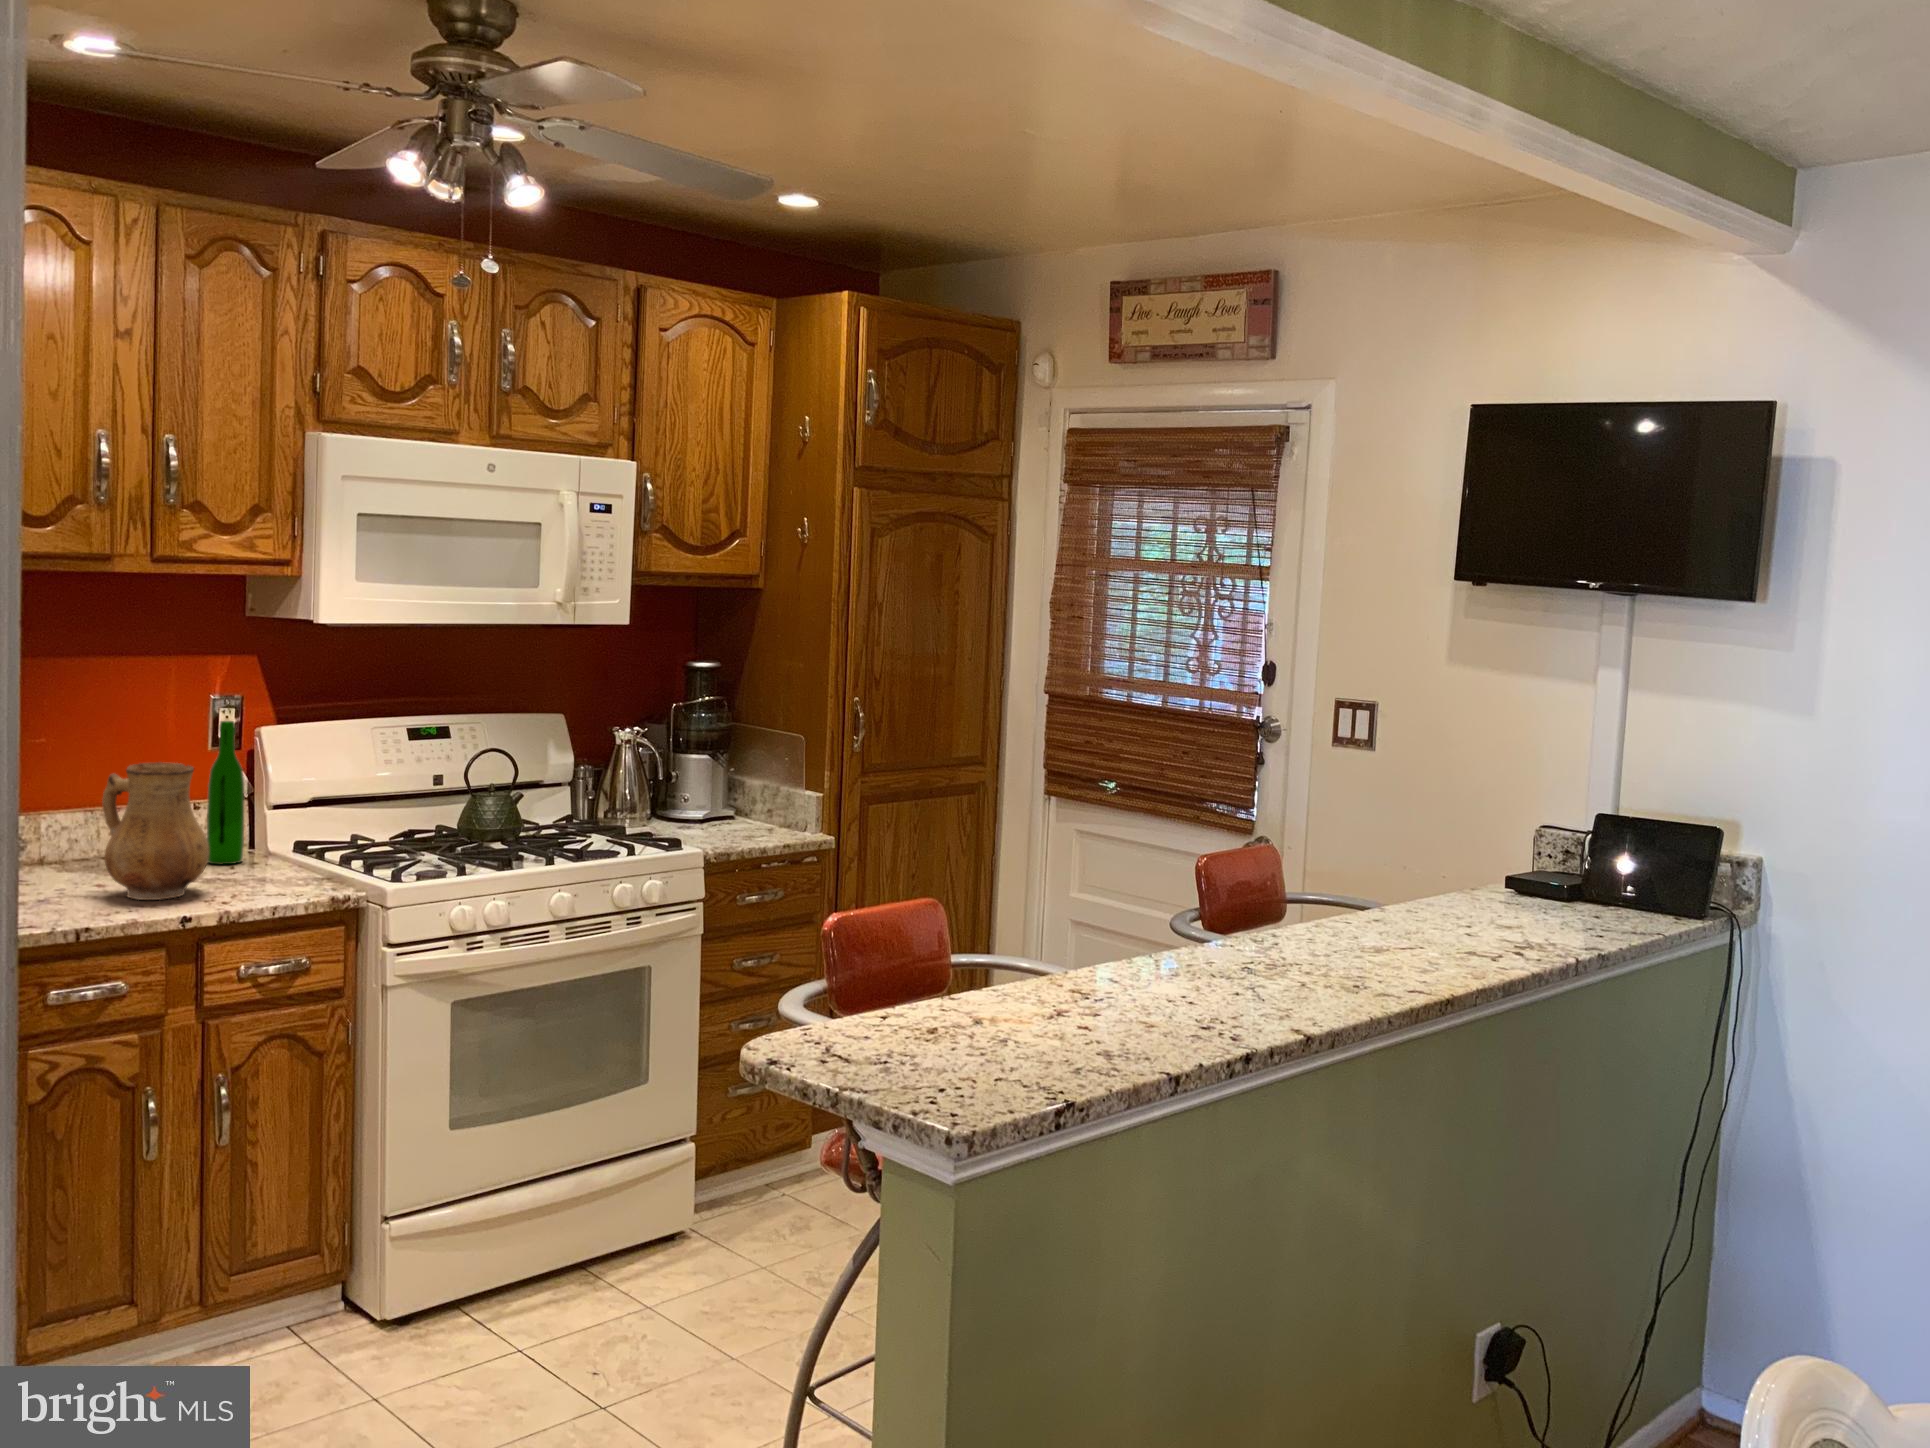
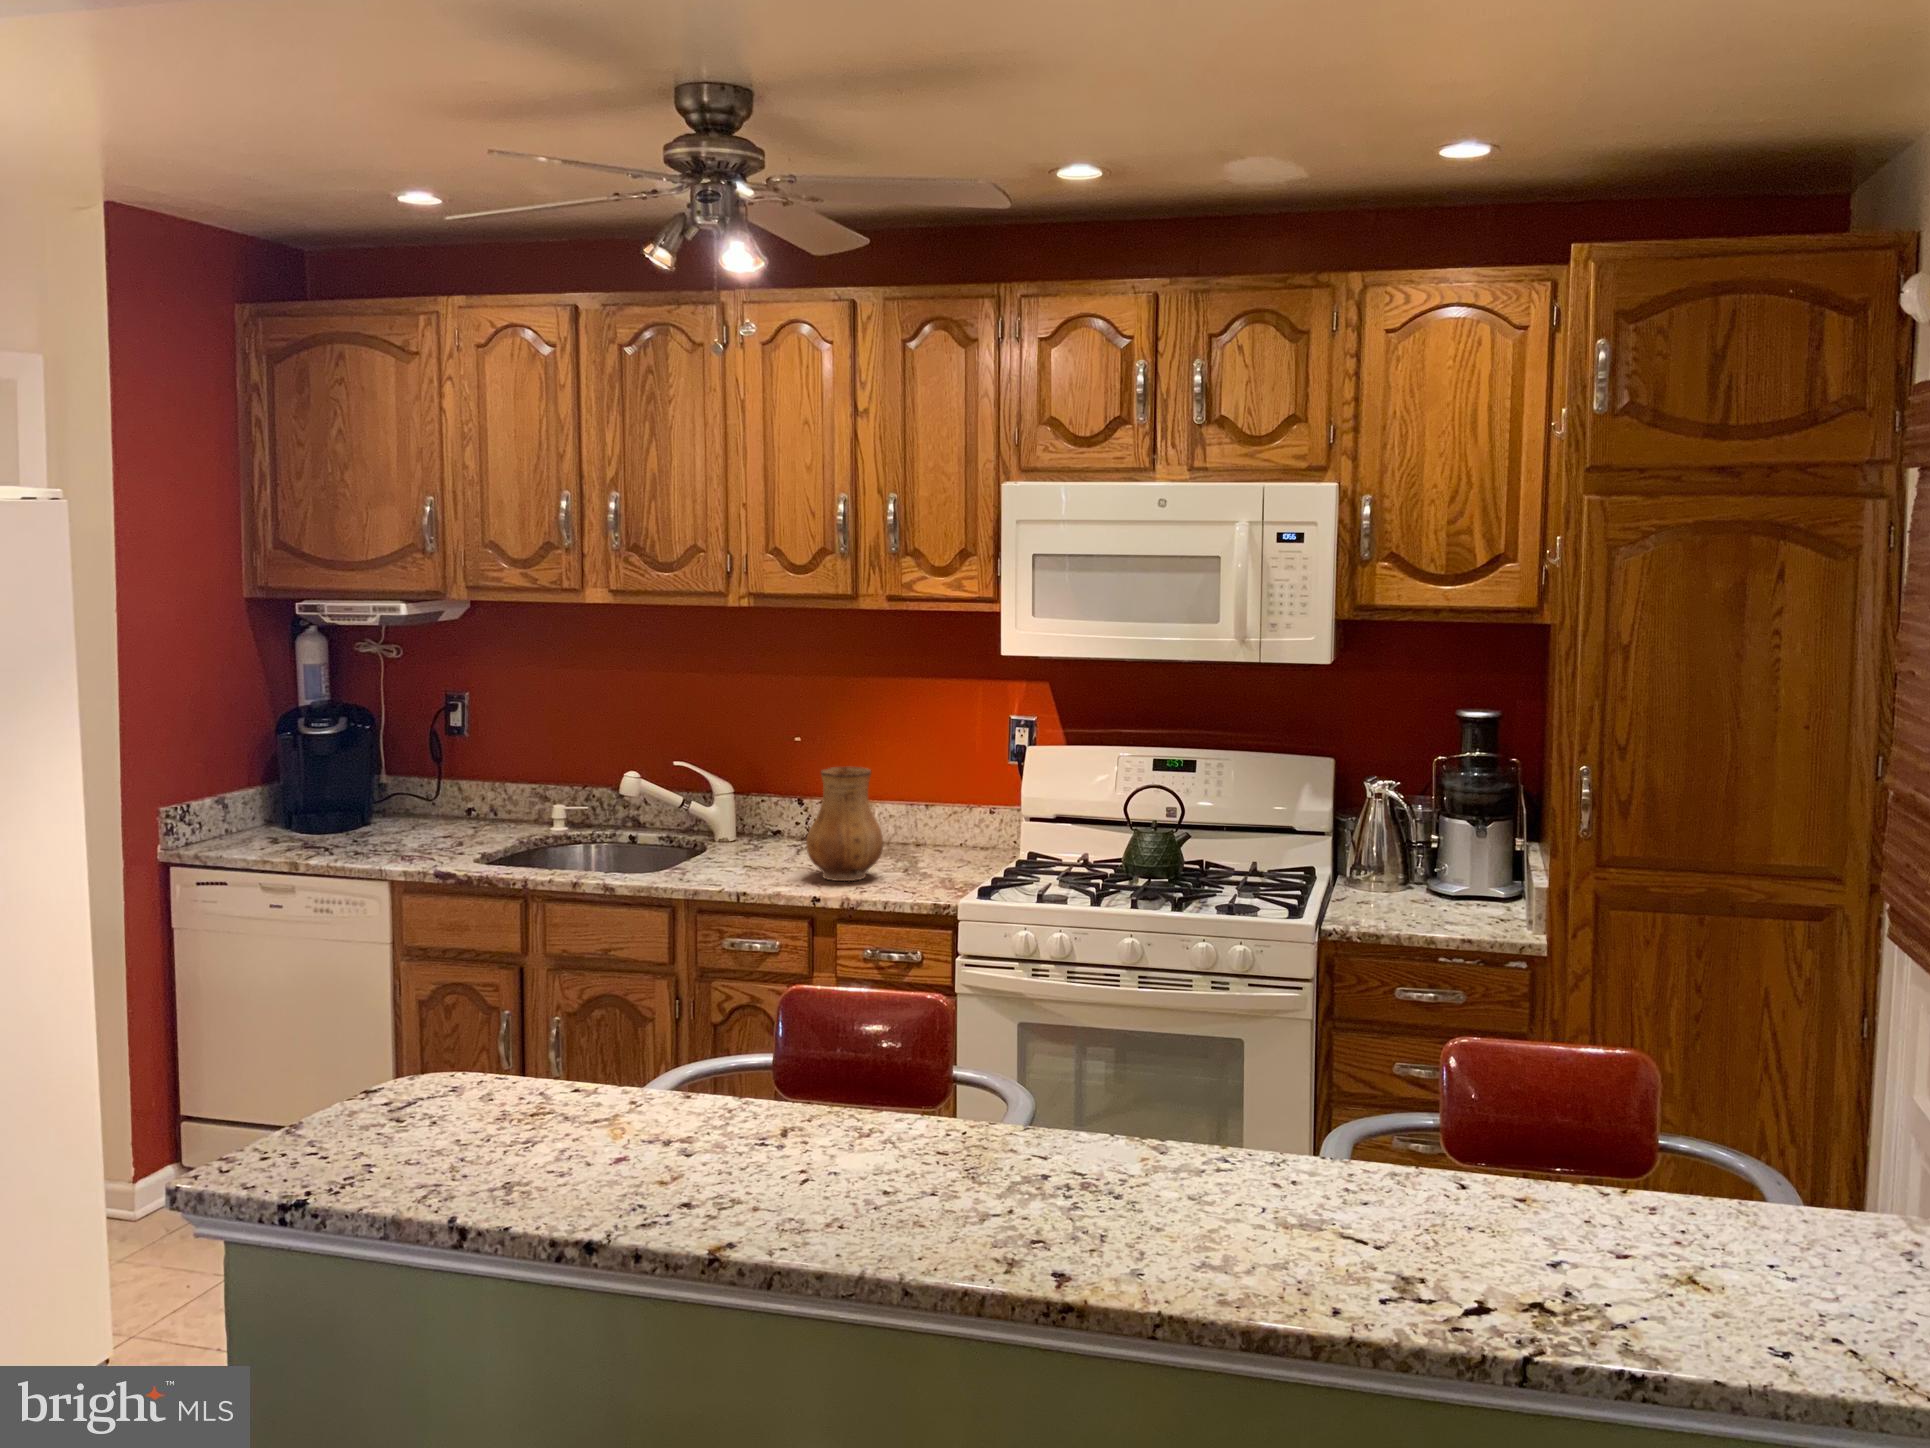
wine bottle: present [207,721,244,864] -> none [948,739,977,864]

